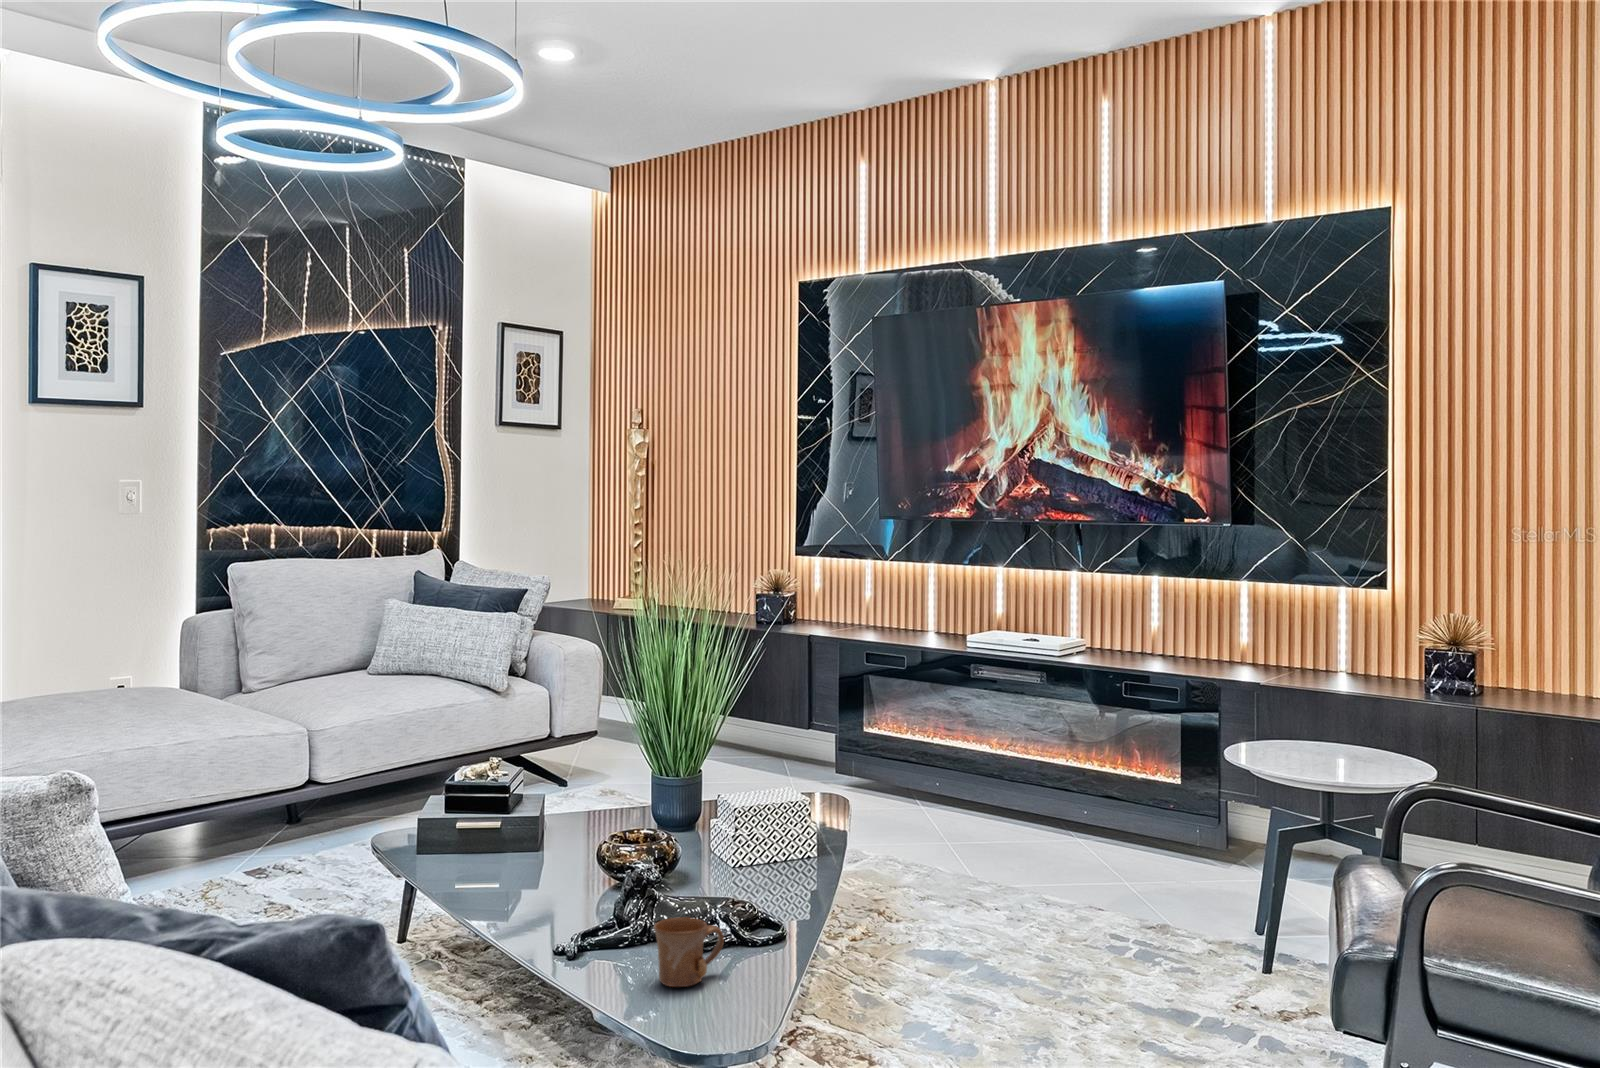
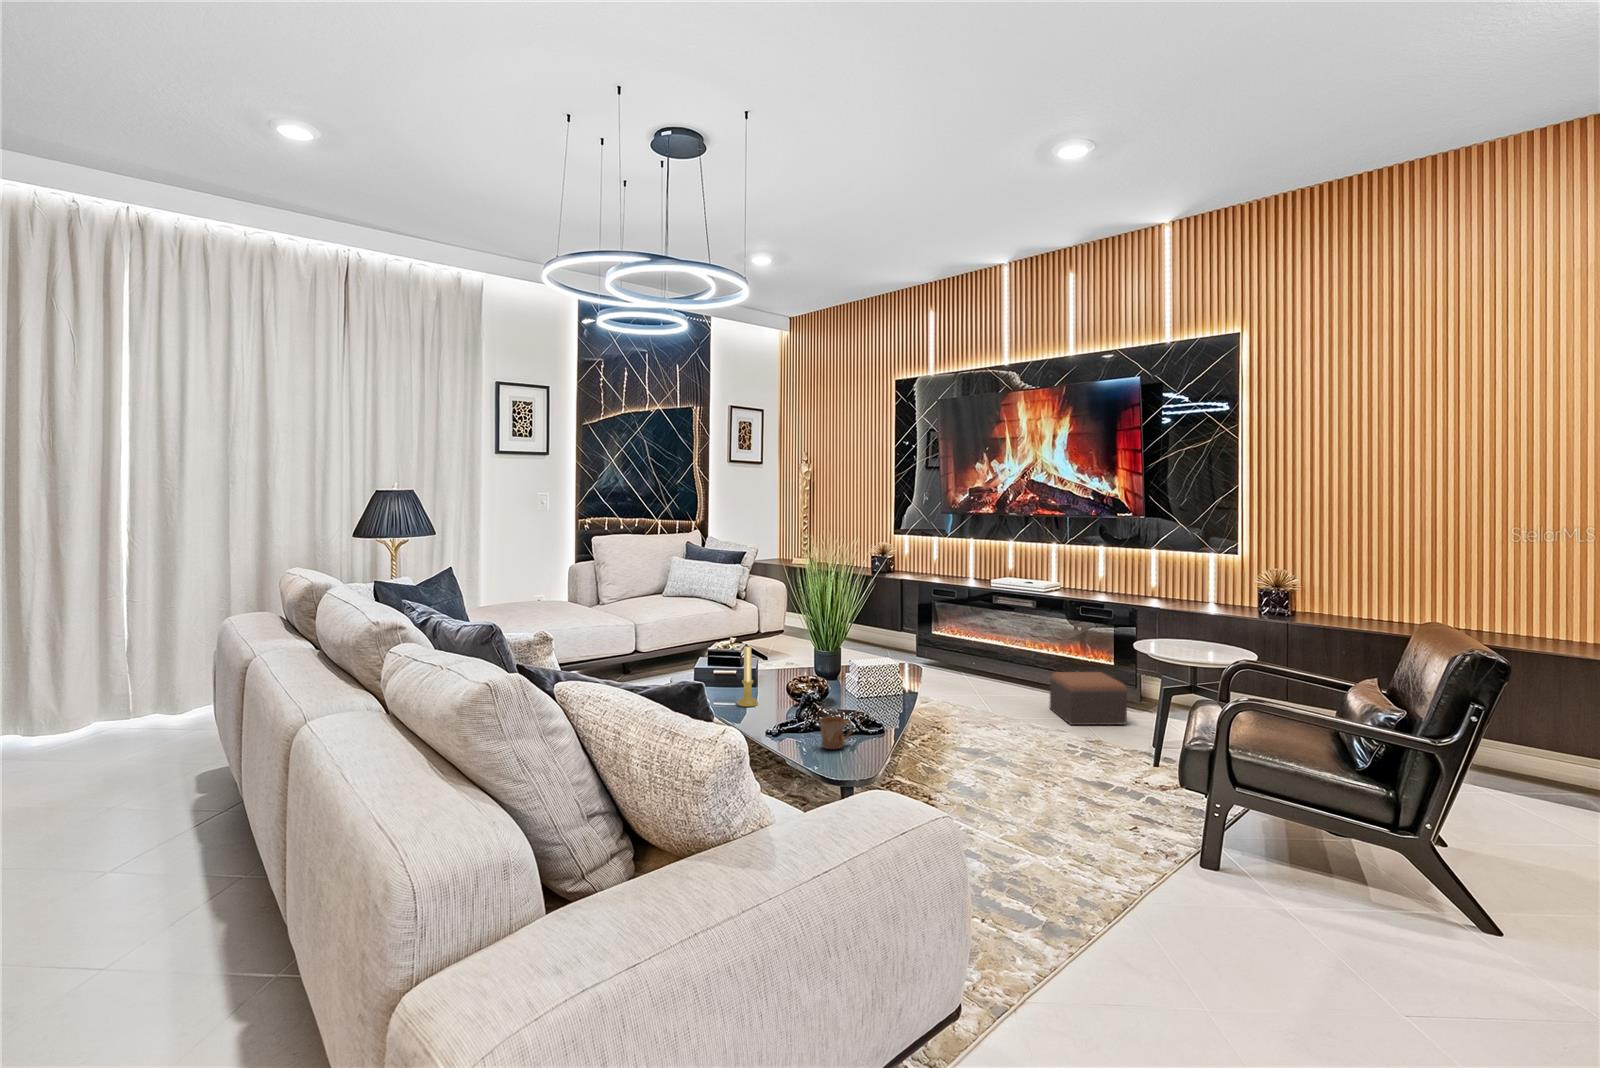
candle holder: none [494,769,535,893] -> present [737,646,758,707]
footstool: none [1073,797,1209,895] -> present [1050,672,1127,725]

